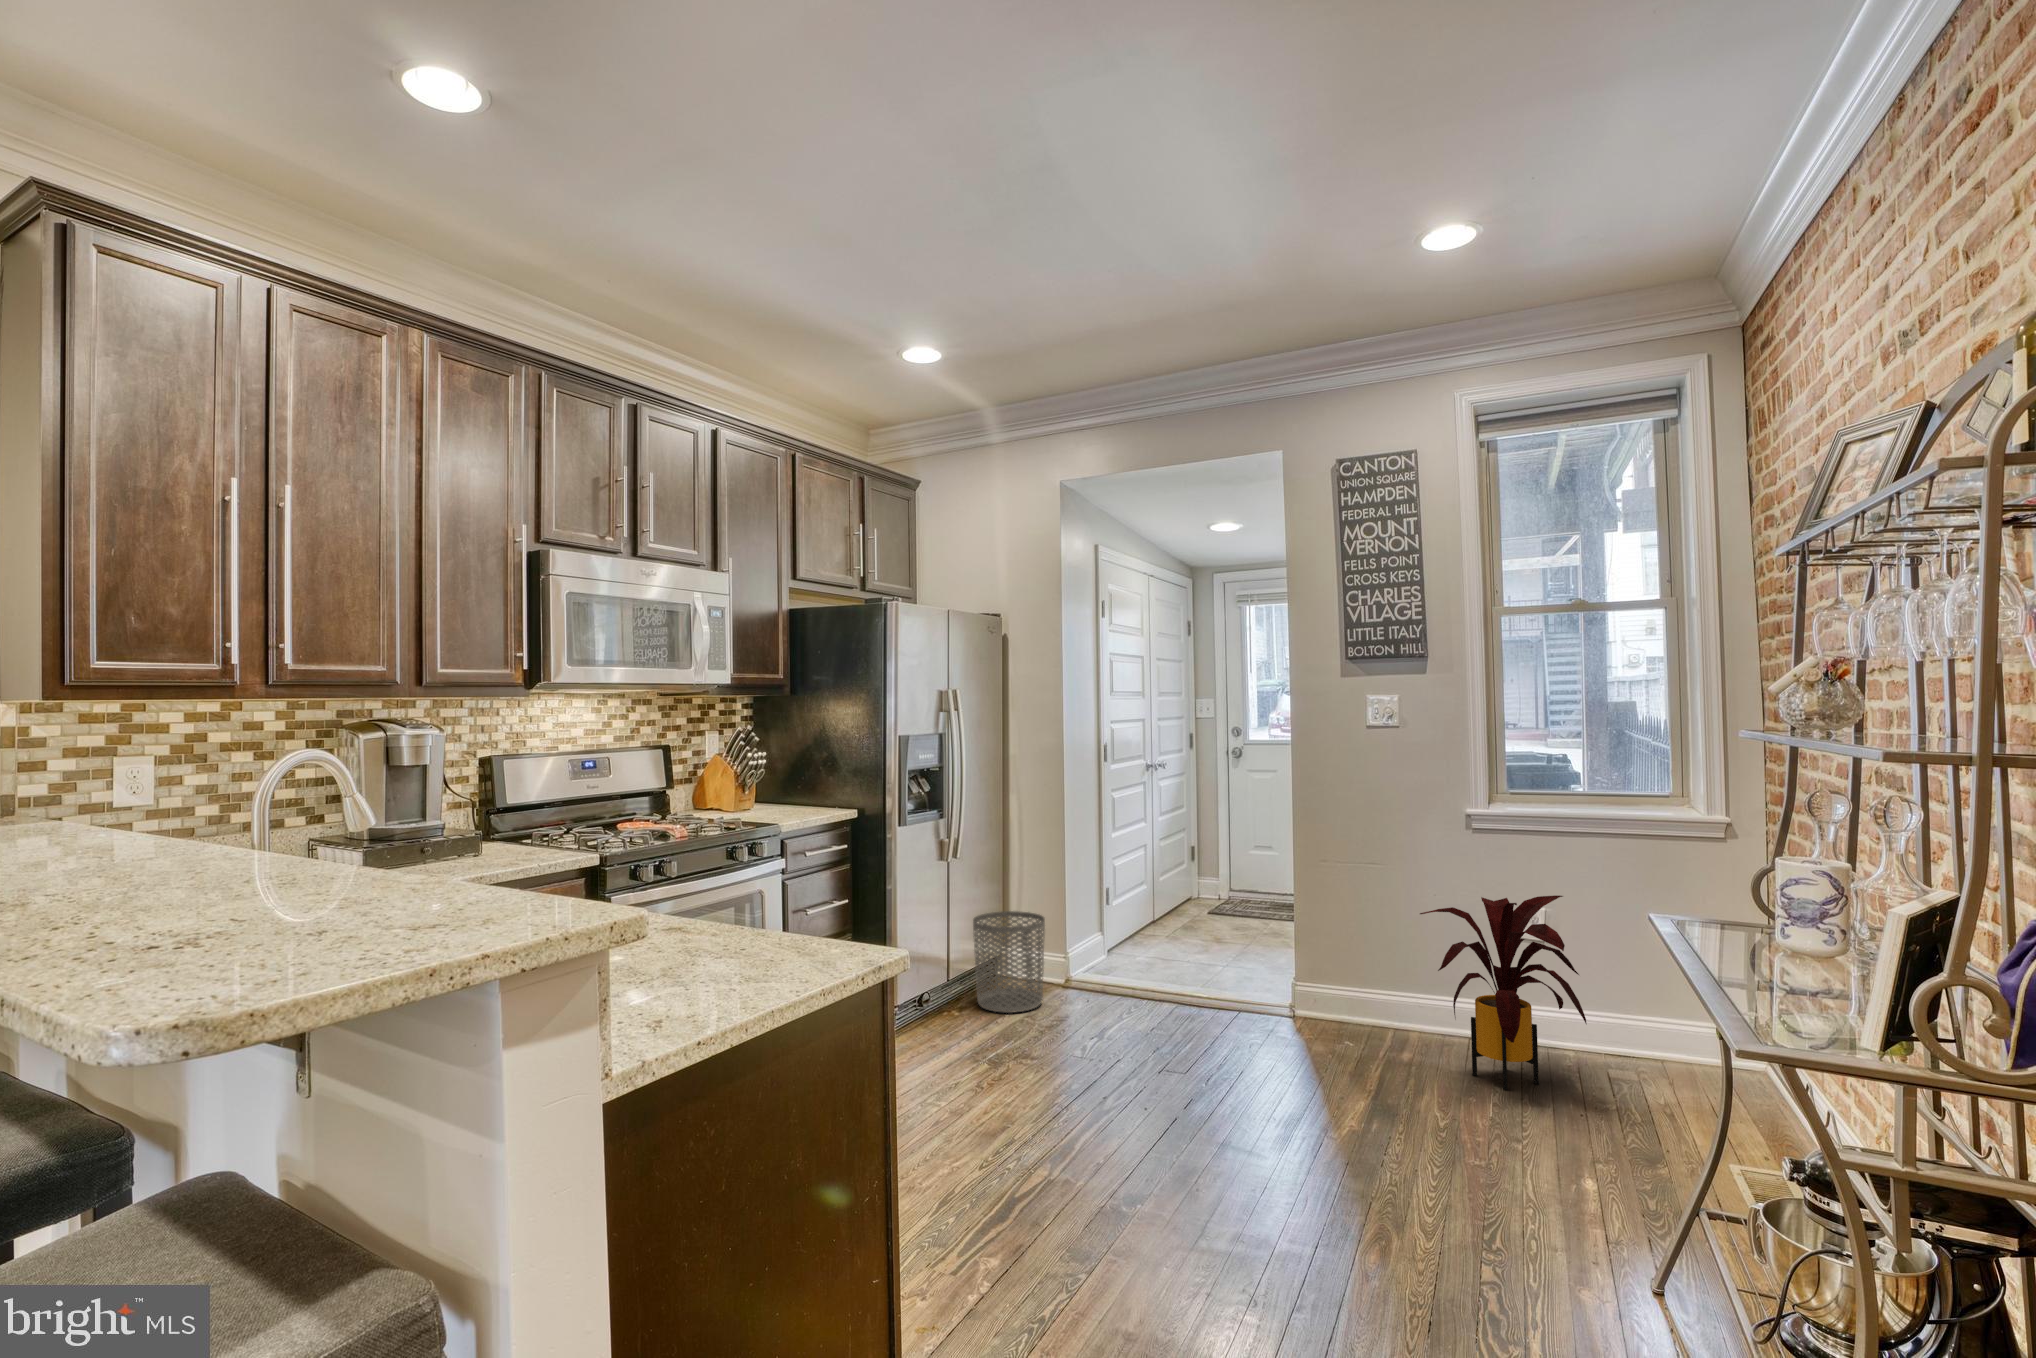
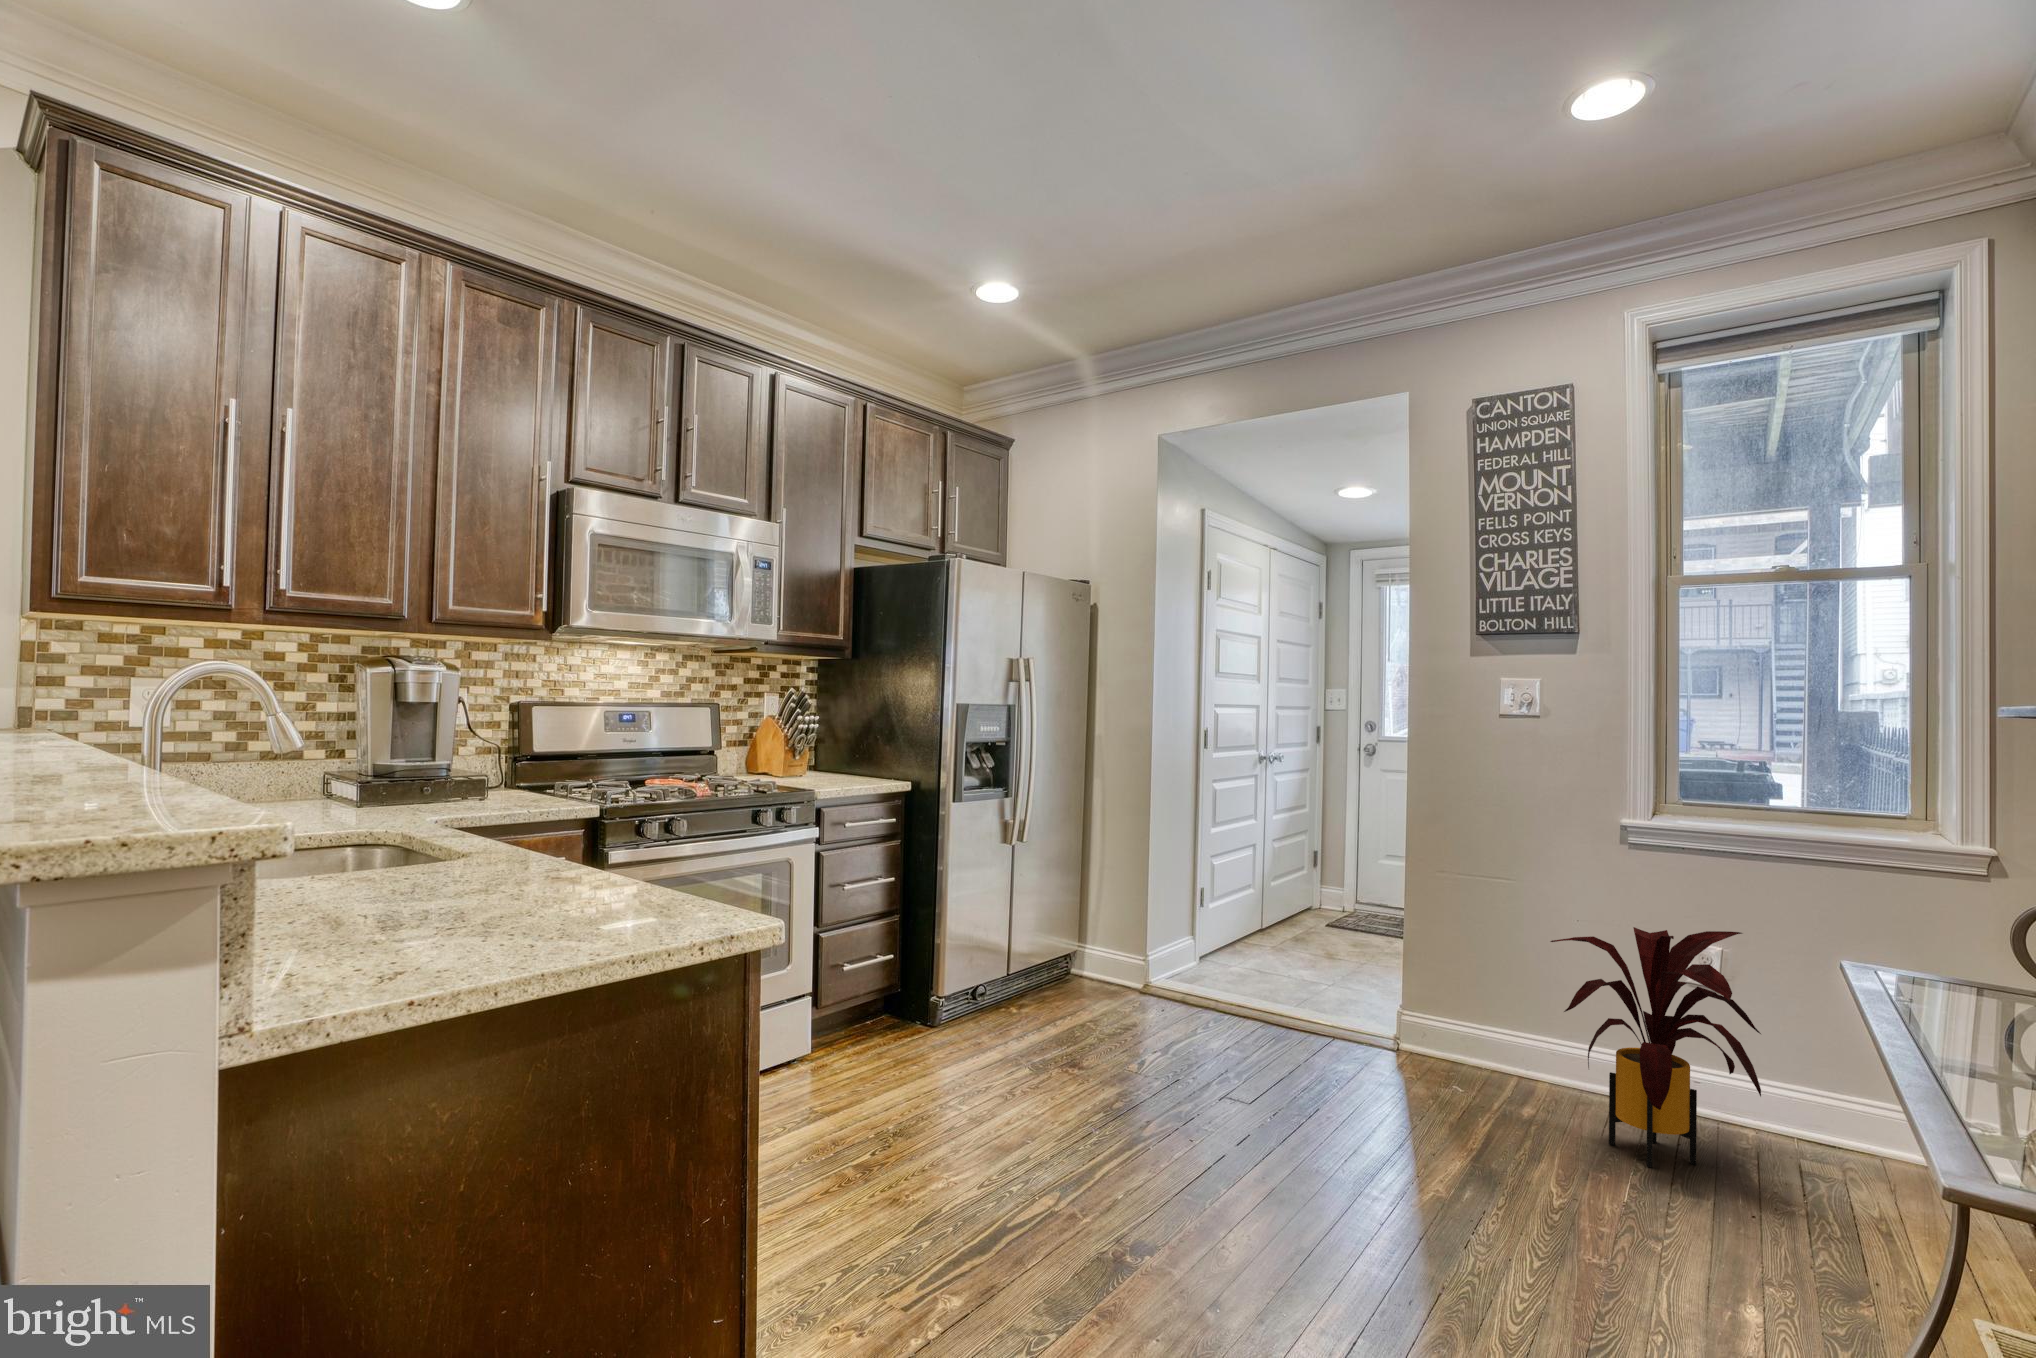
waste bin: present [973,911,1045,1013] -> none [1037,905,1117,1016]

